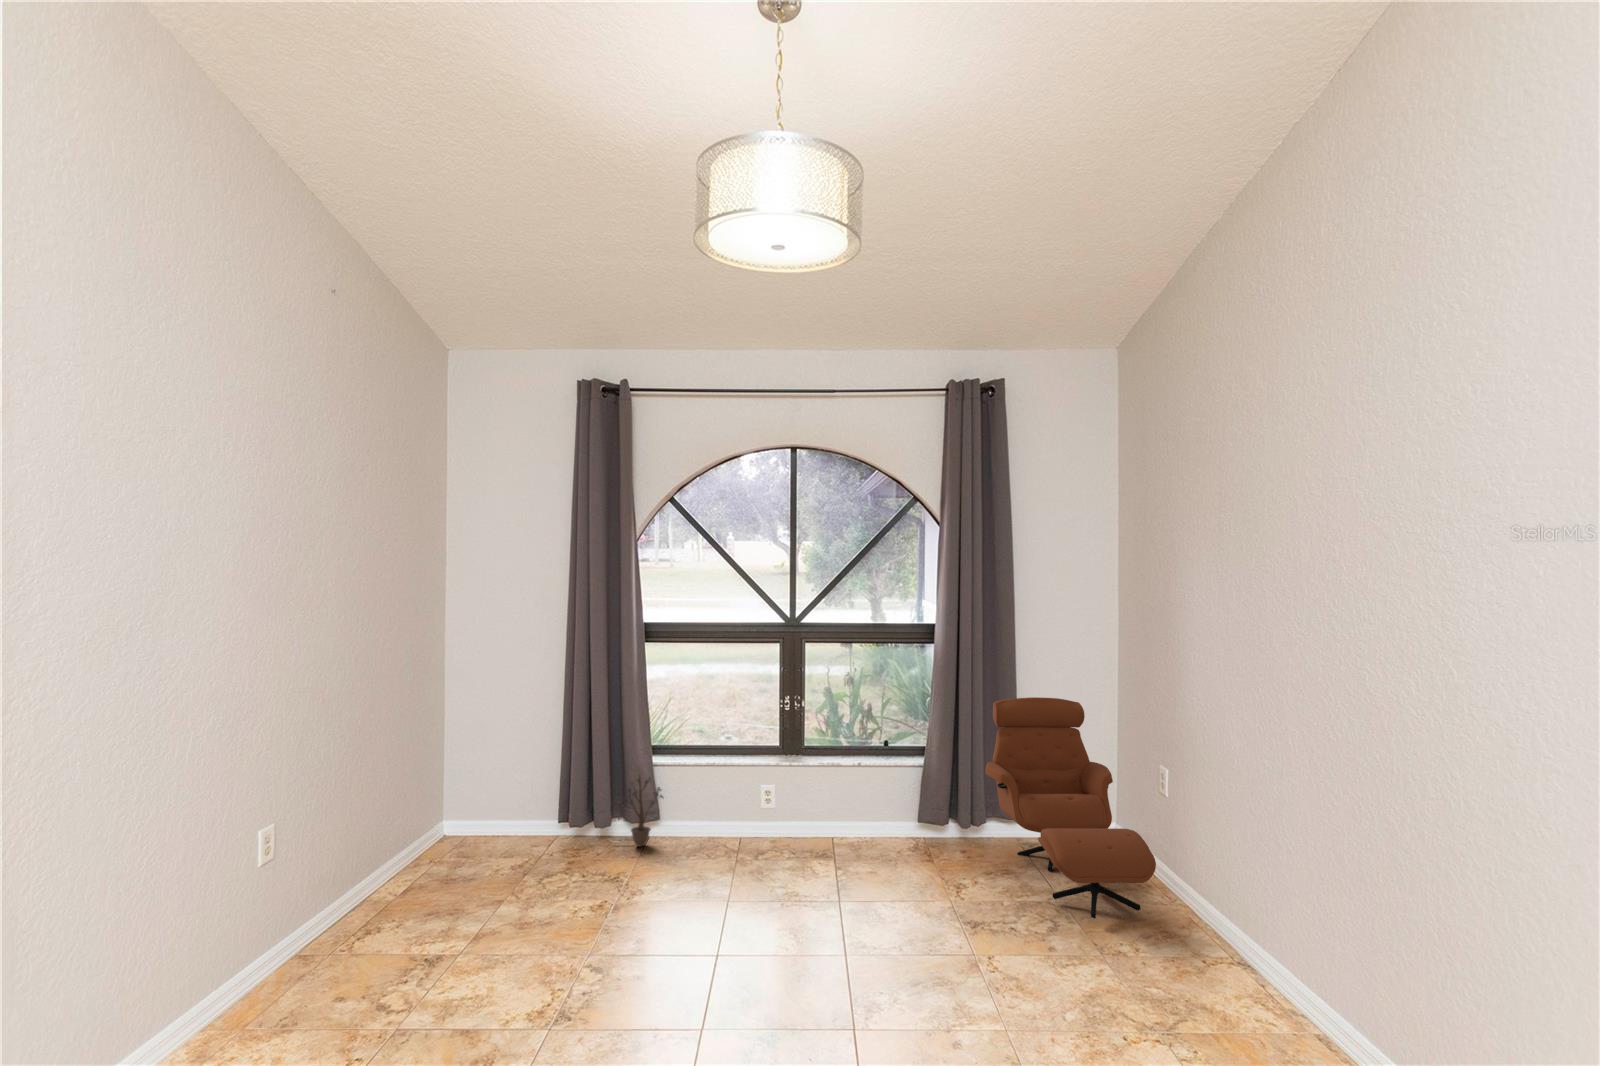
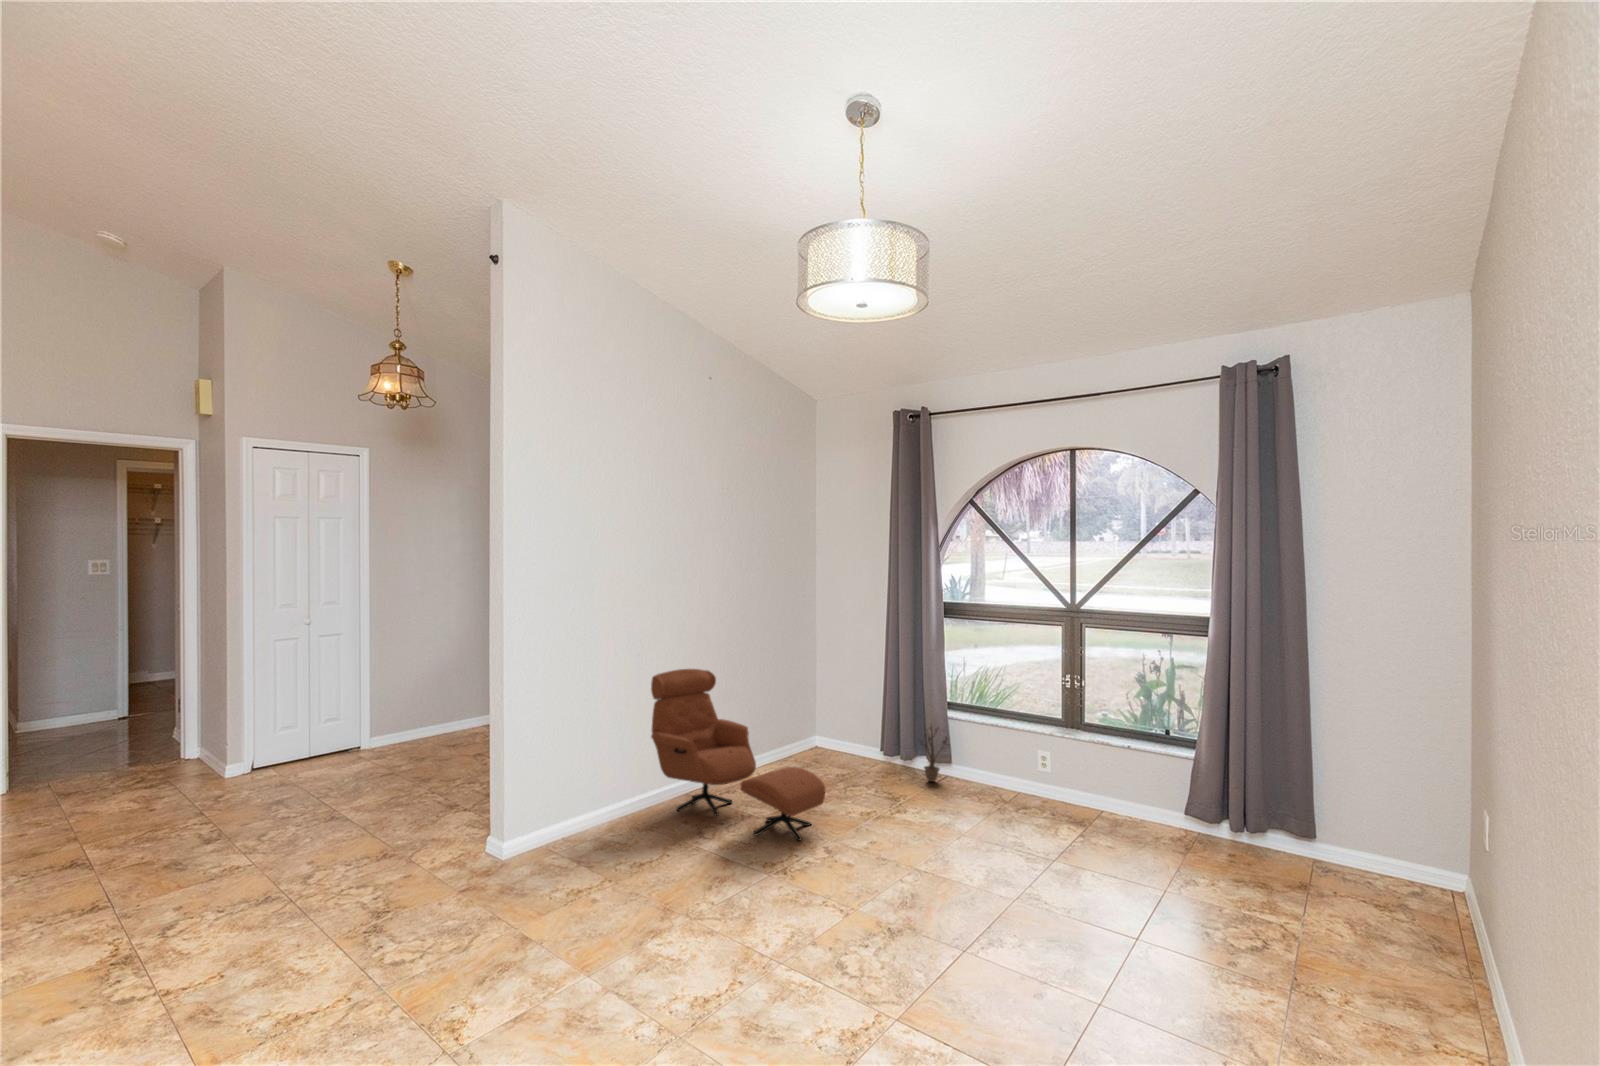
armchair: present [985,697,1156,918] -> present [651,669,825,841]

